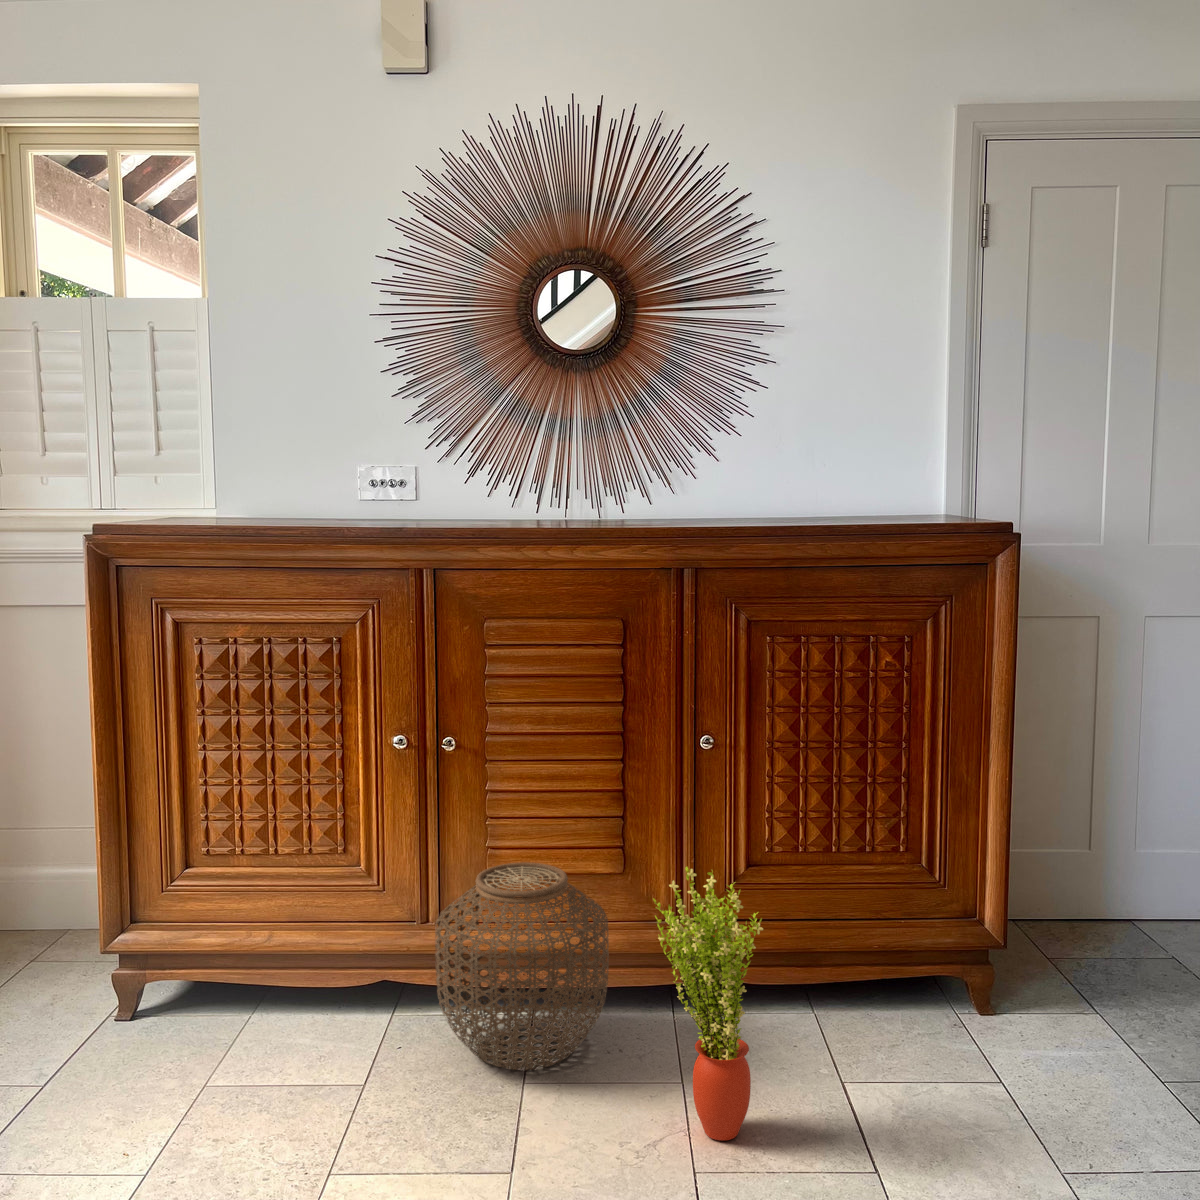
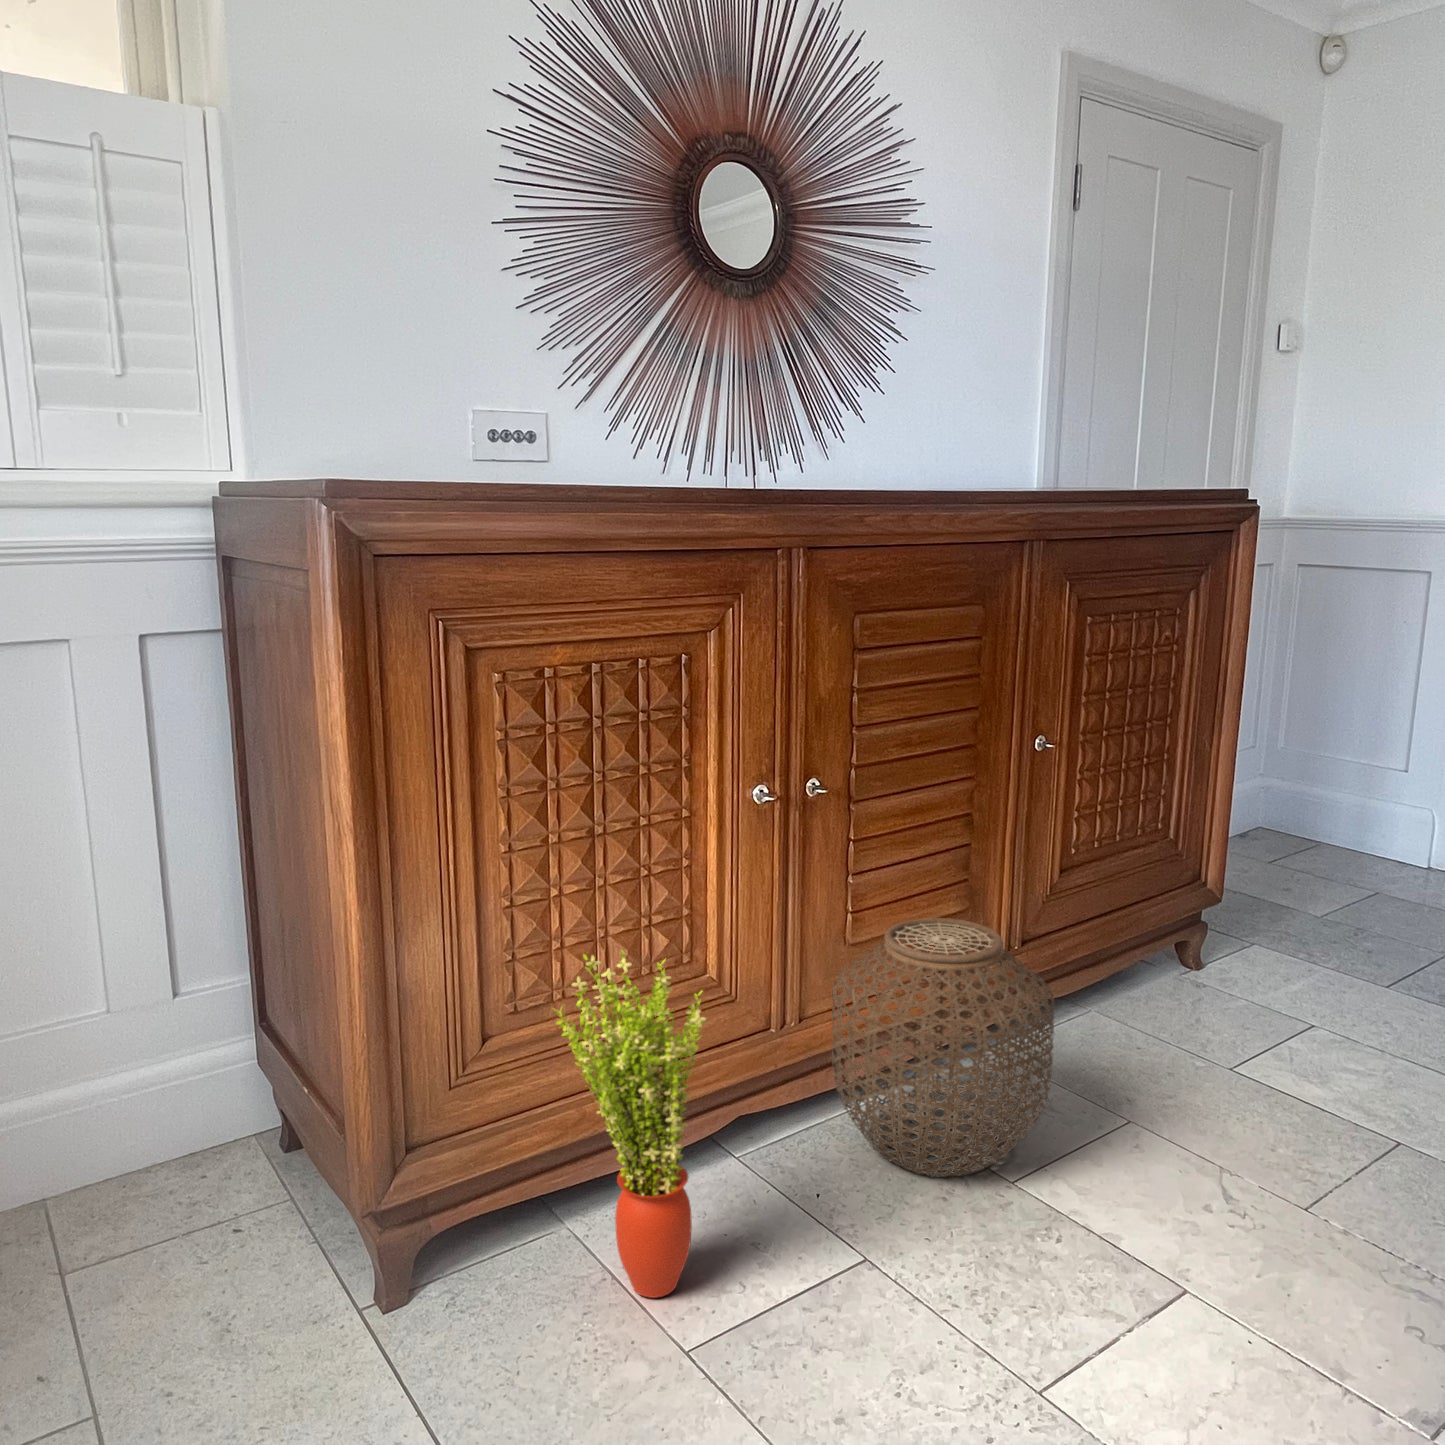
potted plant: present [653,866,763,1140] -> present [553,950,706,1298]

